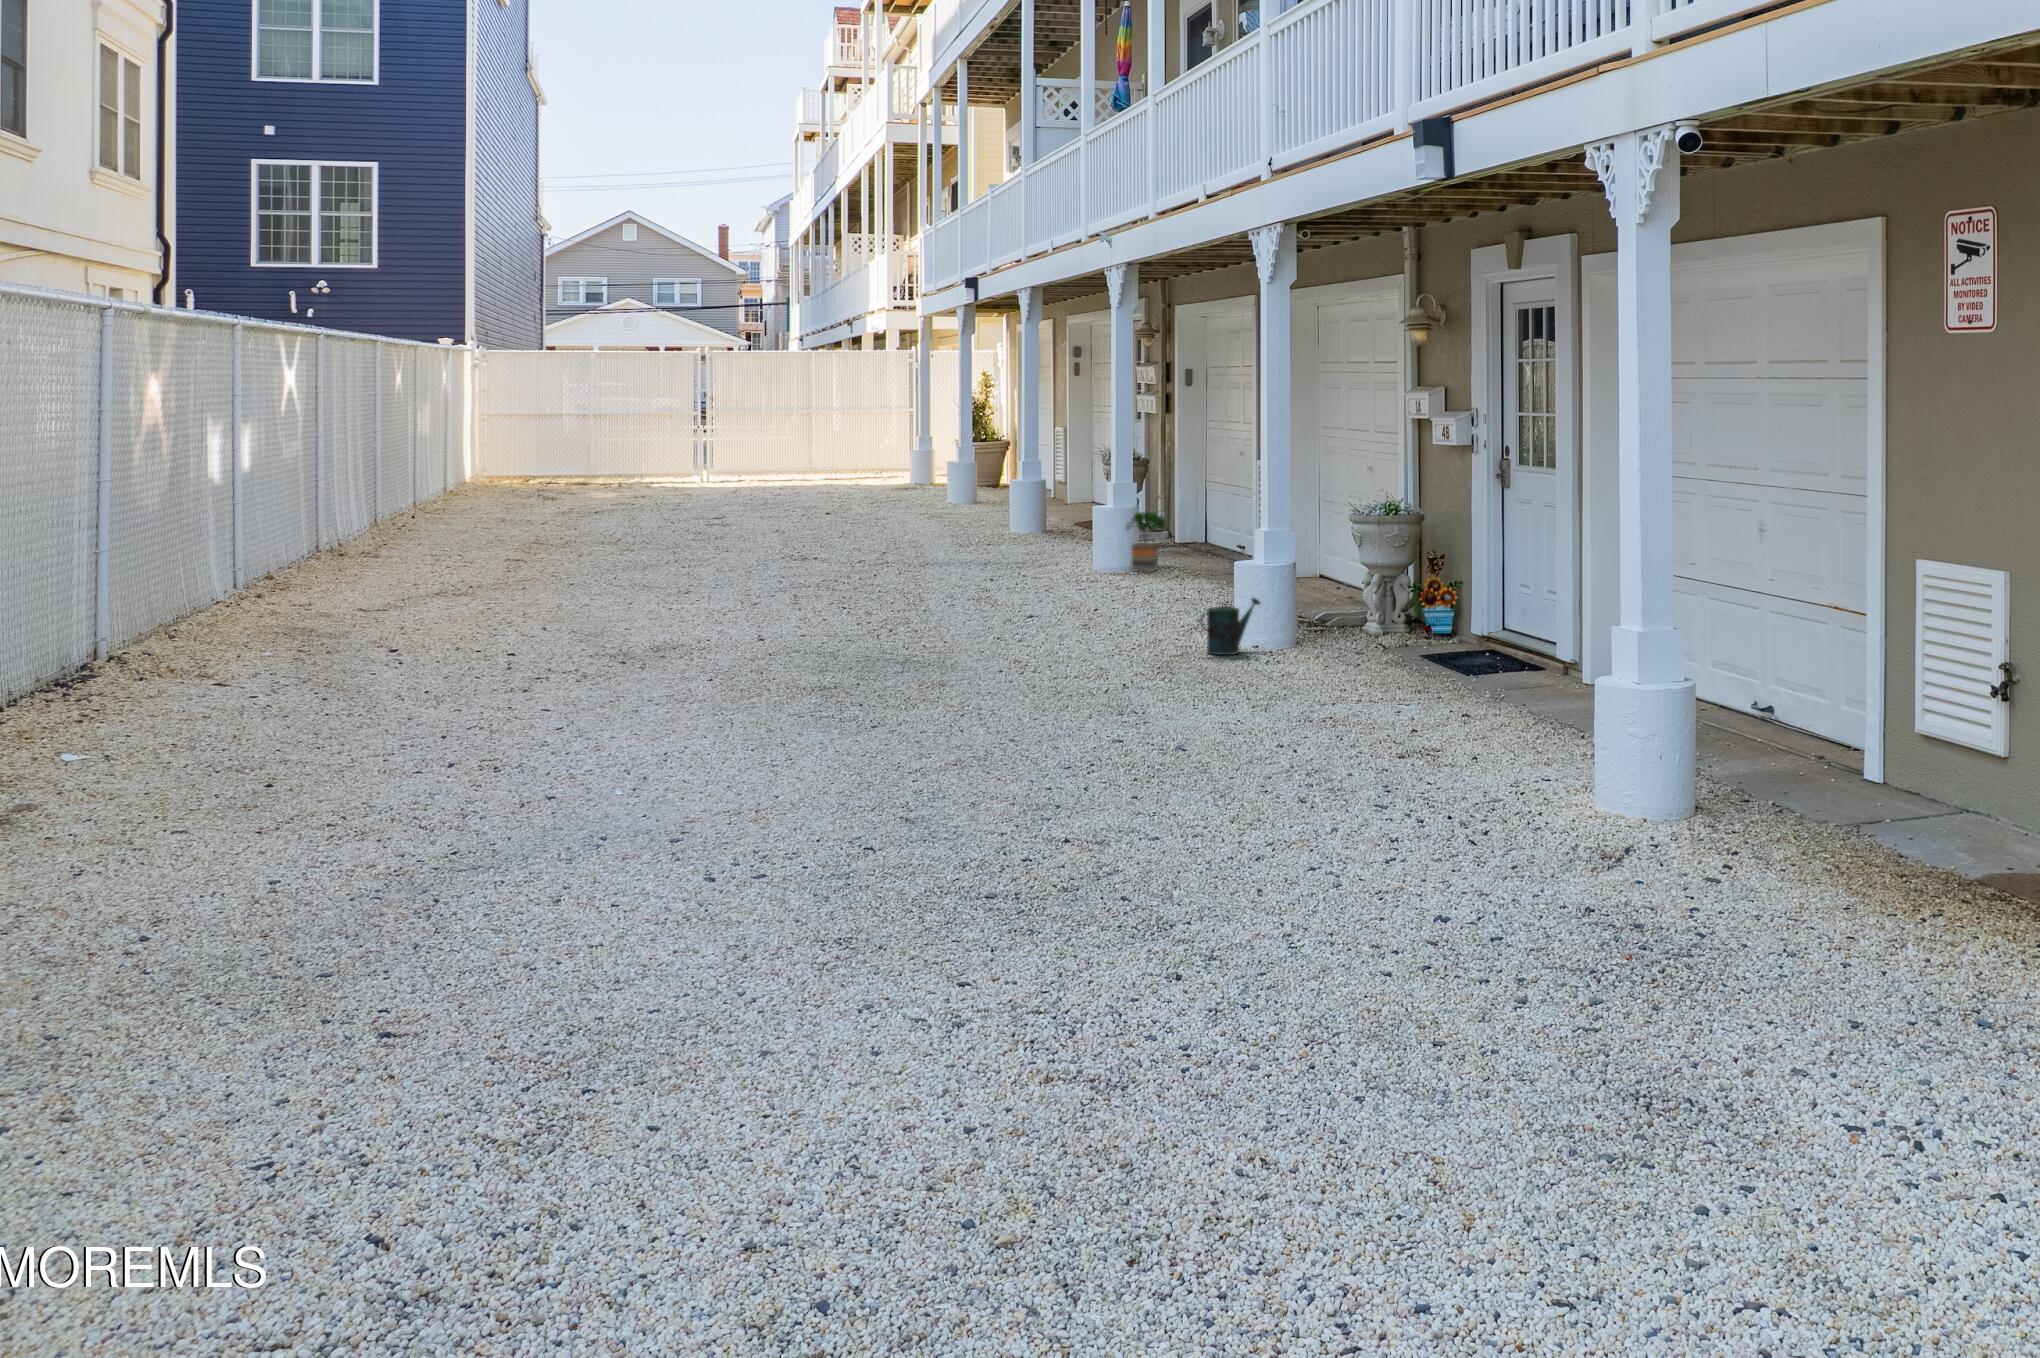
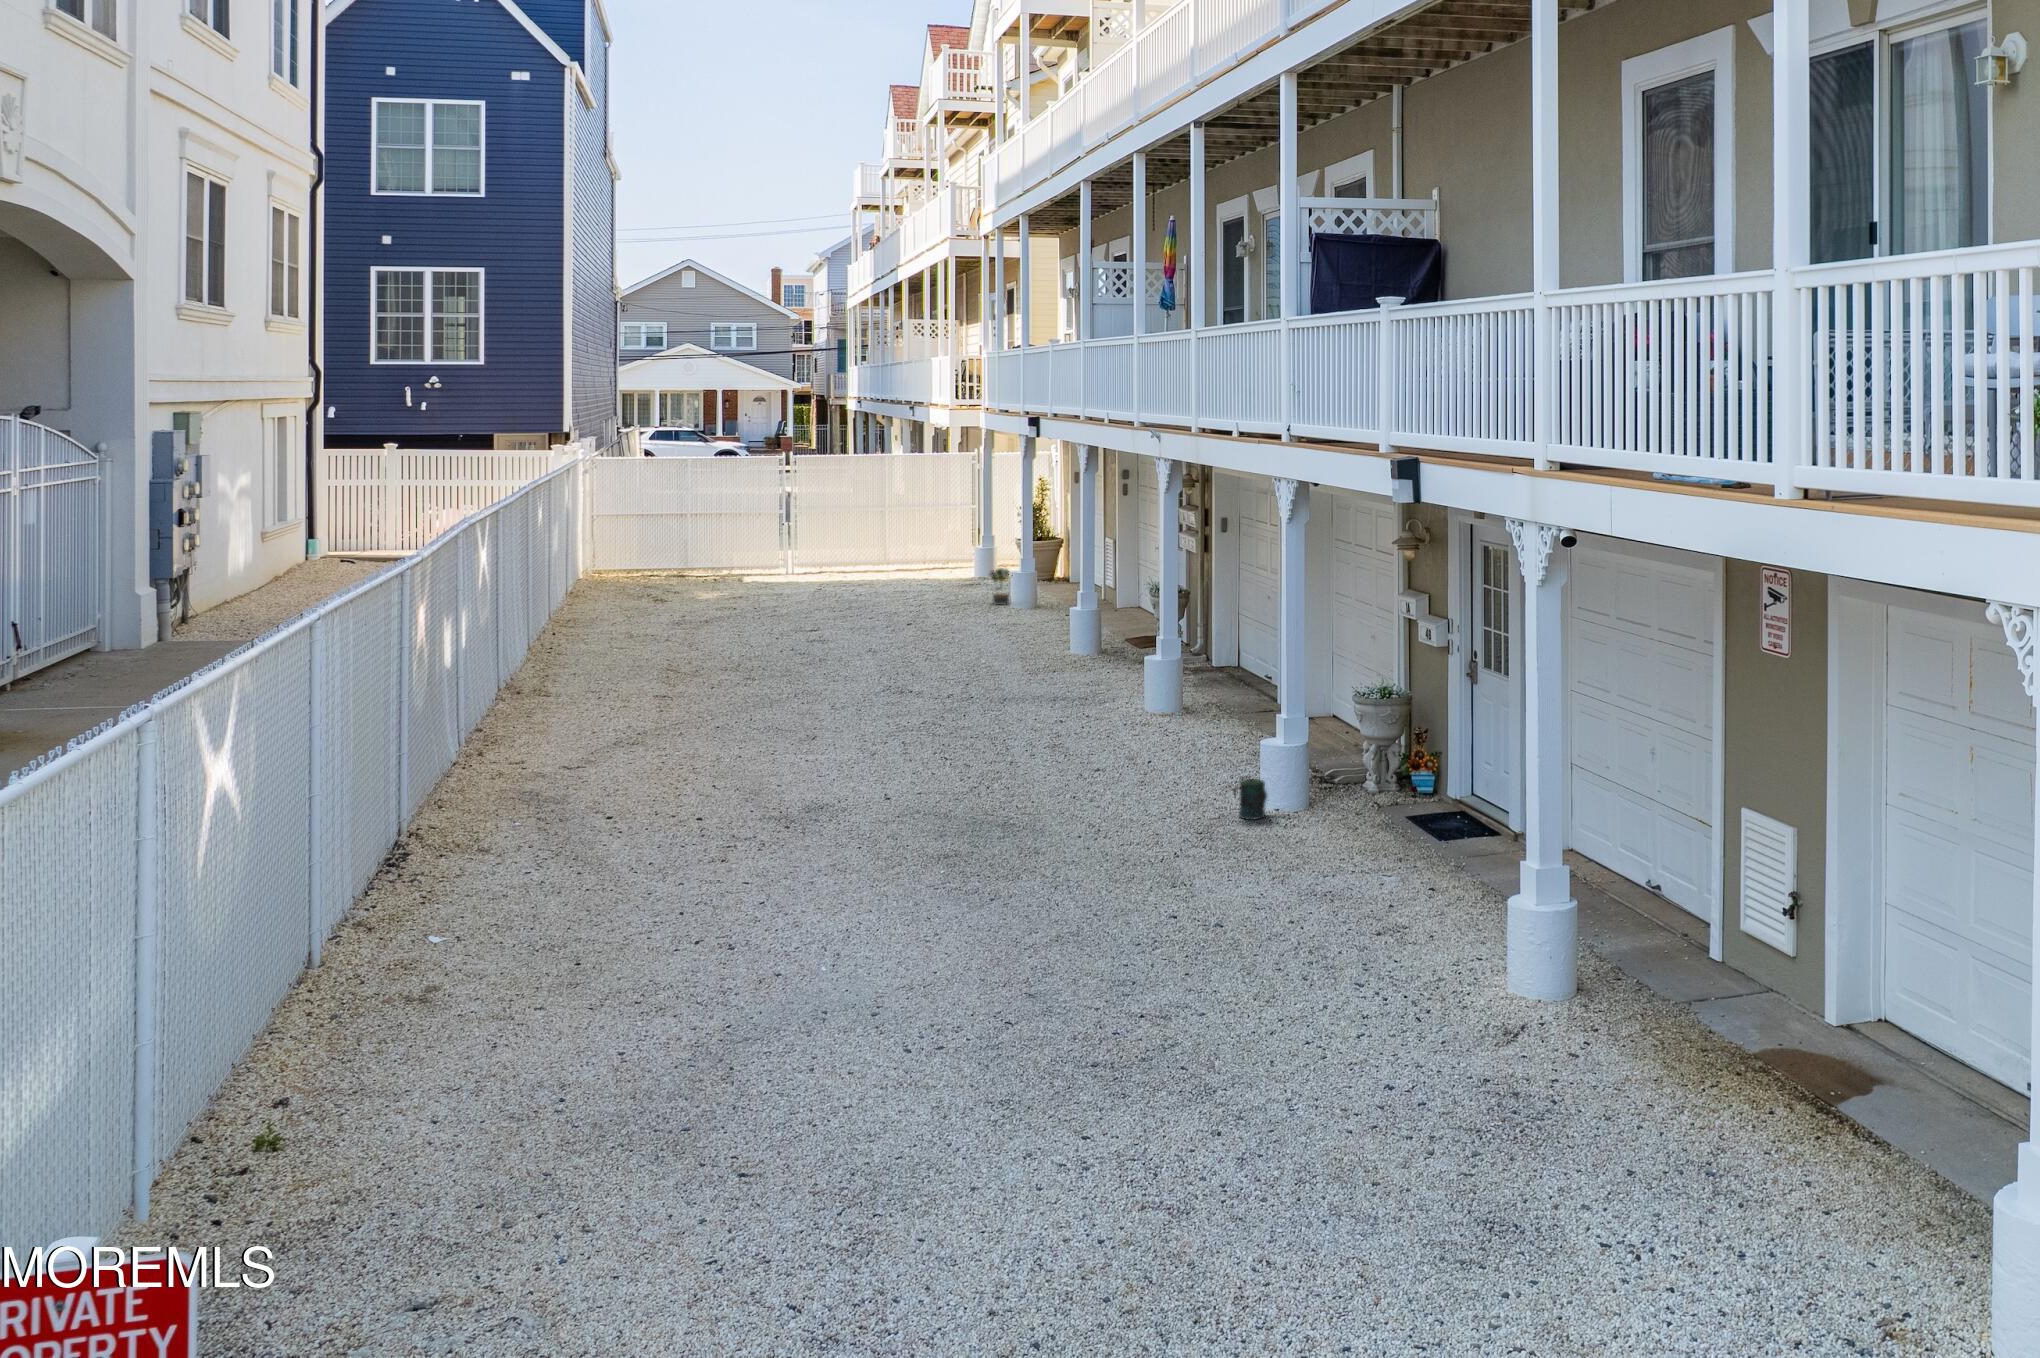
potted tree: present [1126,512,1166,572] -> present [990,568,1013,605]

